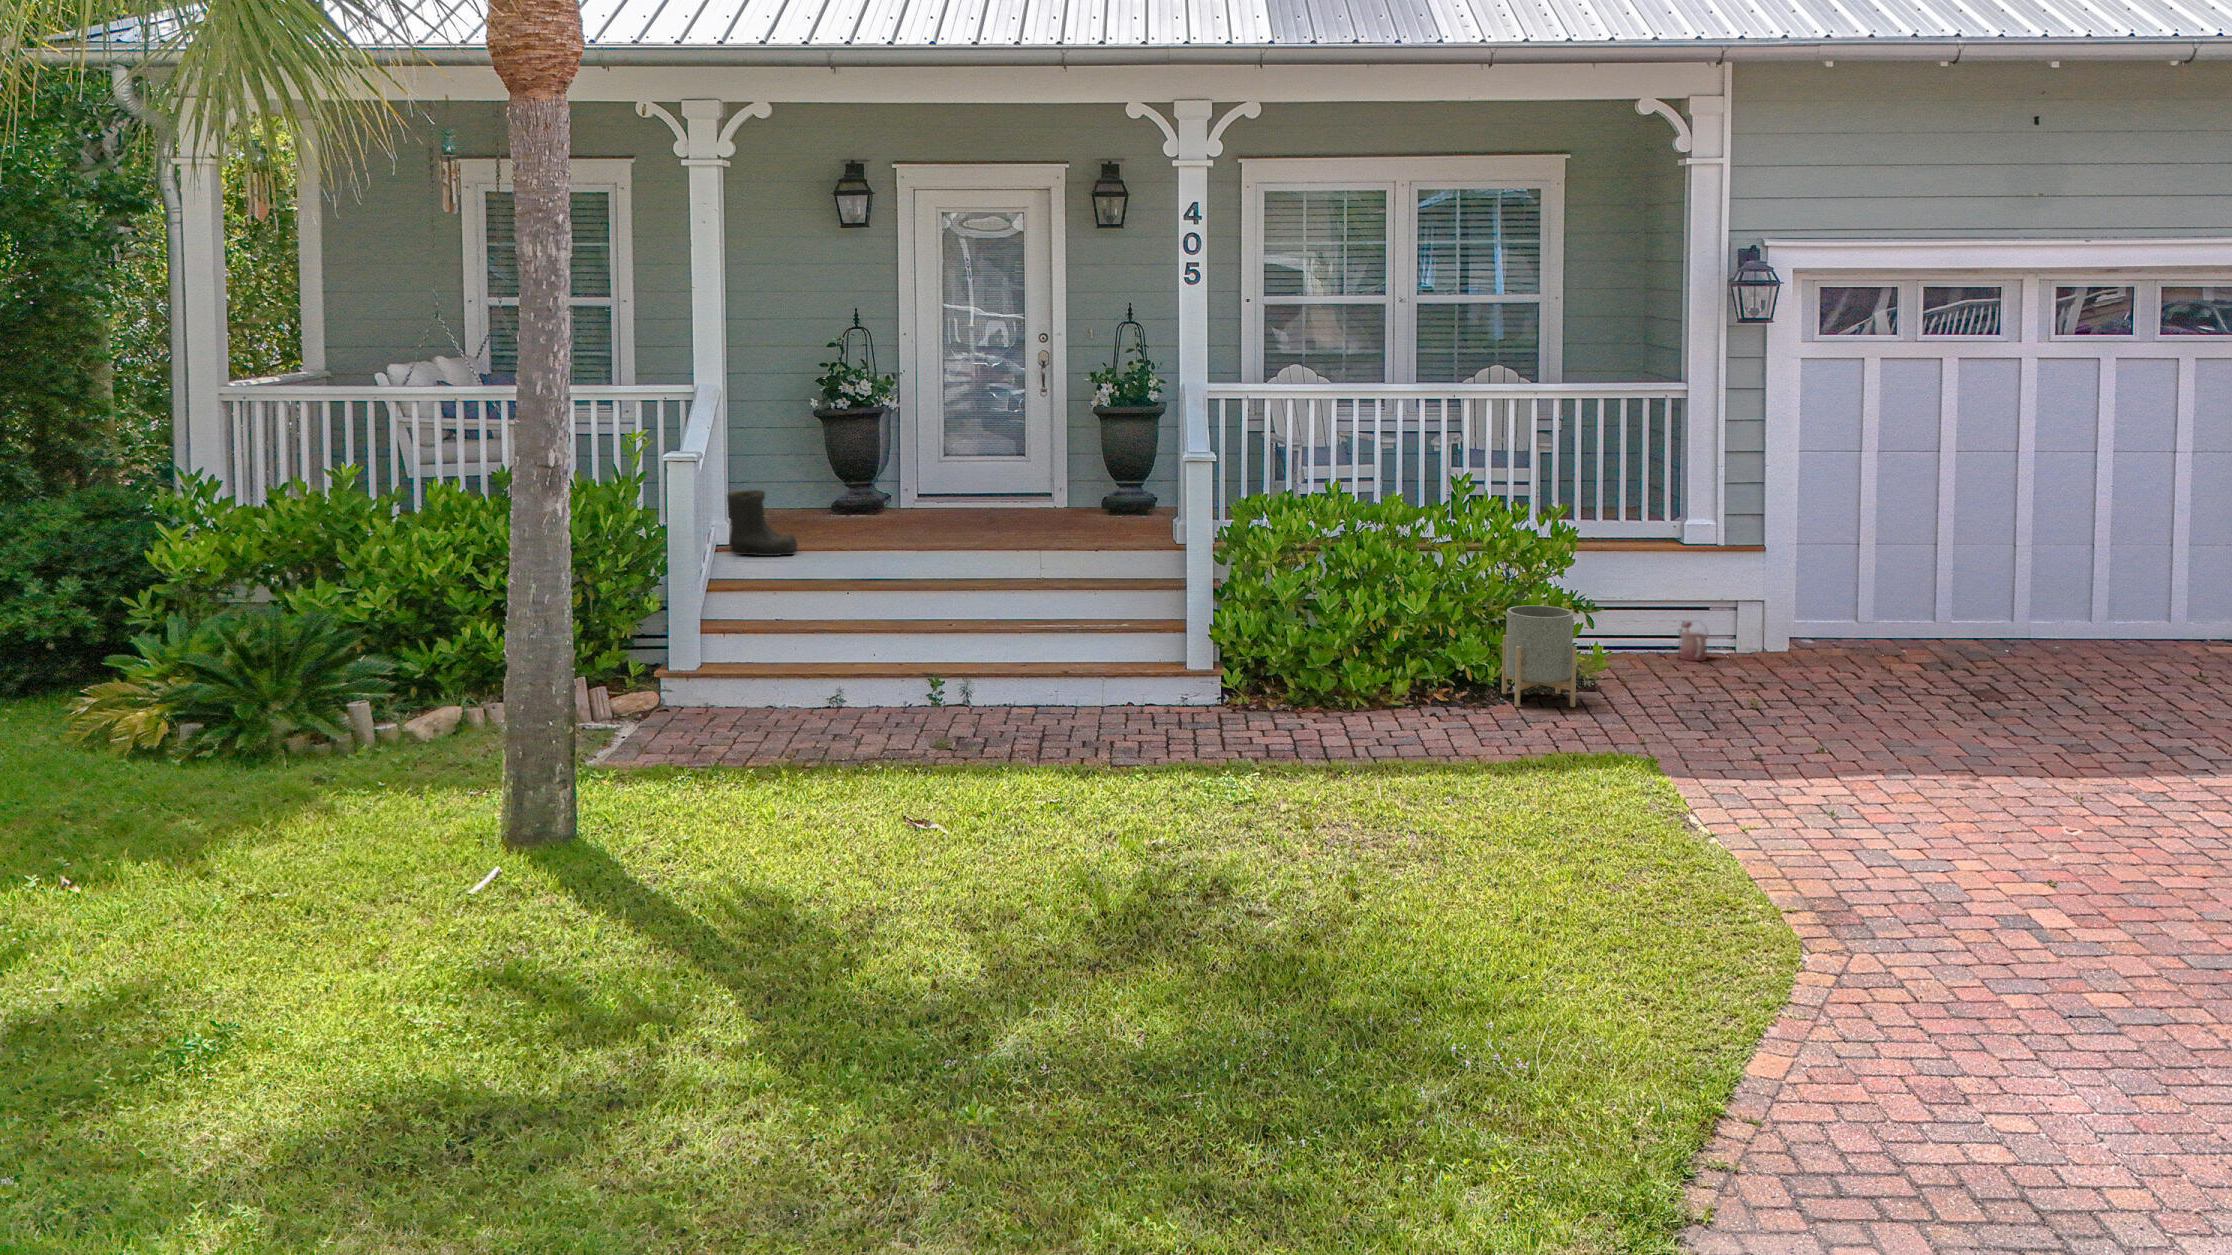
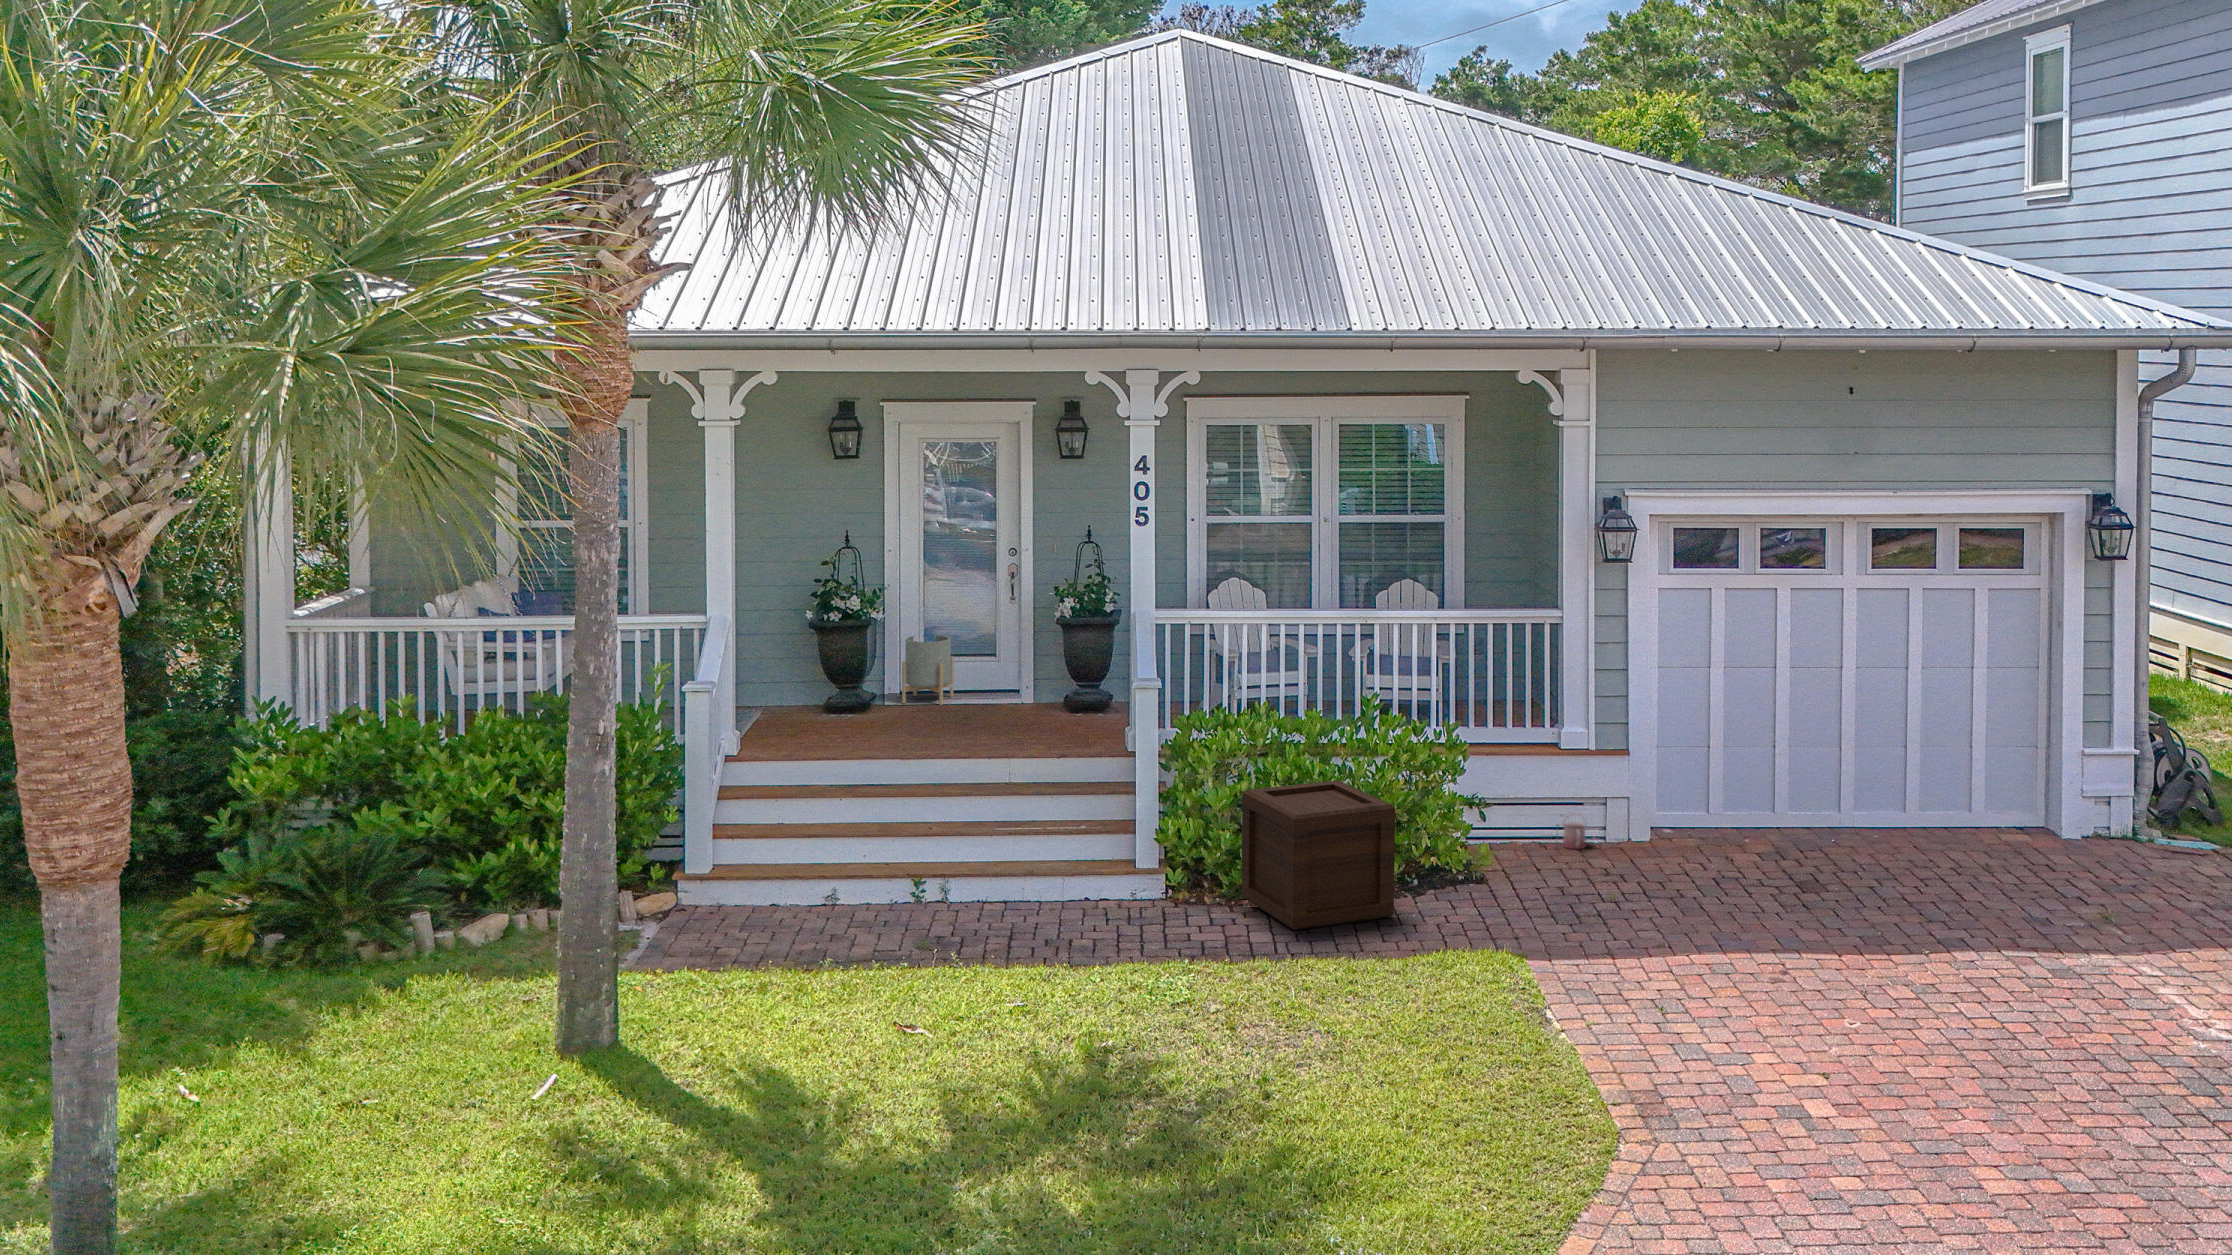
boots: present [727,490,798,556] -> none [736,707,798,767]
wooden crate: none [1308,567,1492,731] -> present [1241,780,1395,930]
planter: present [1502,605,1577,707] -> present [902,635,954,705]

